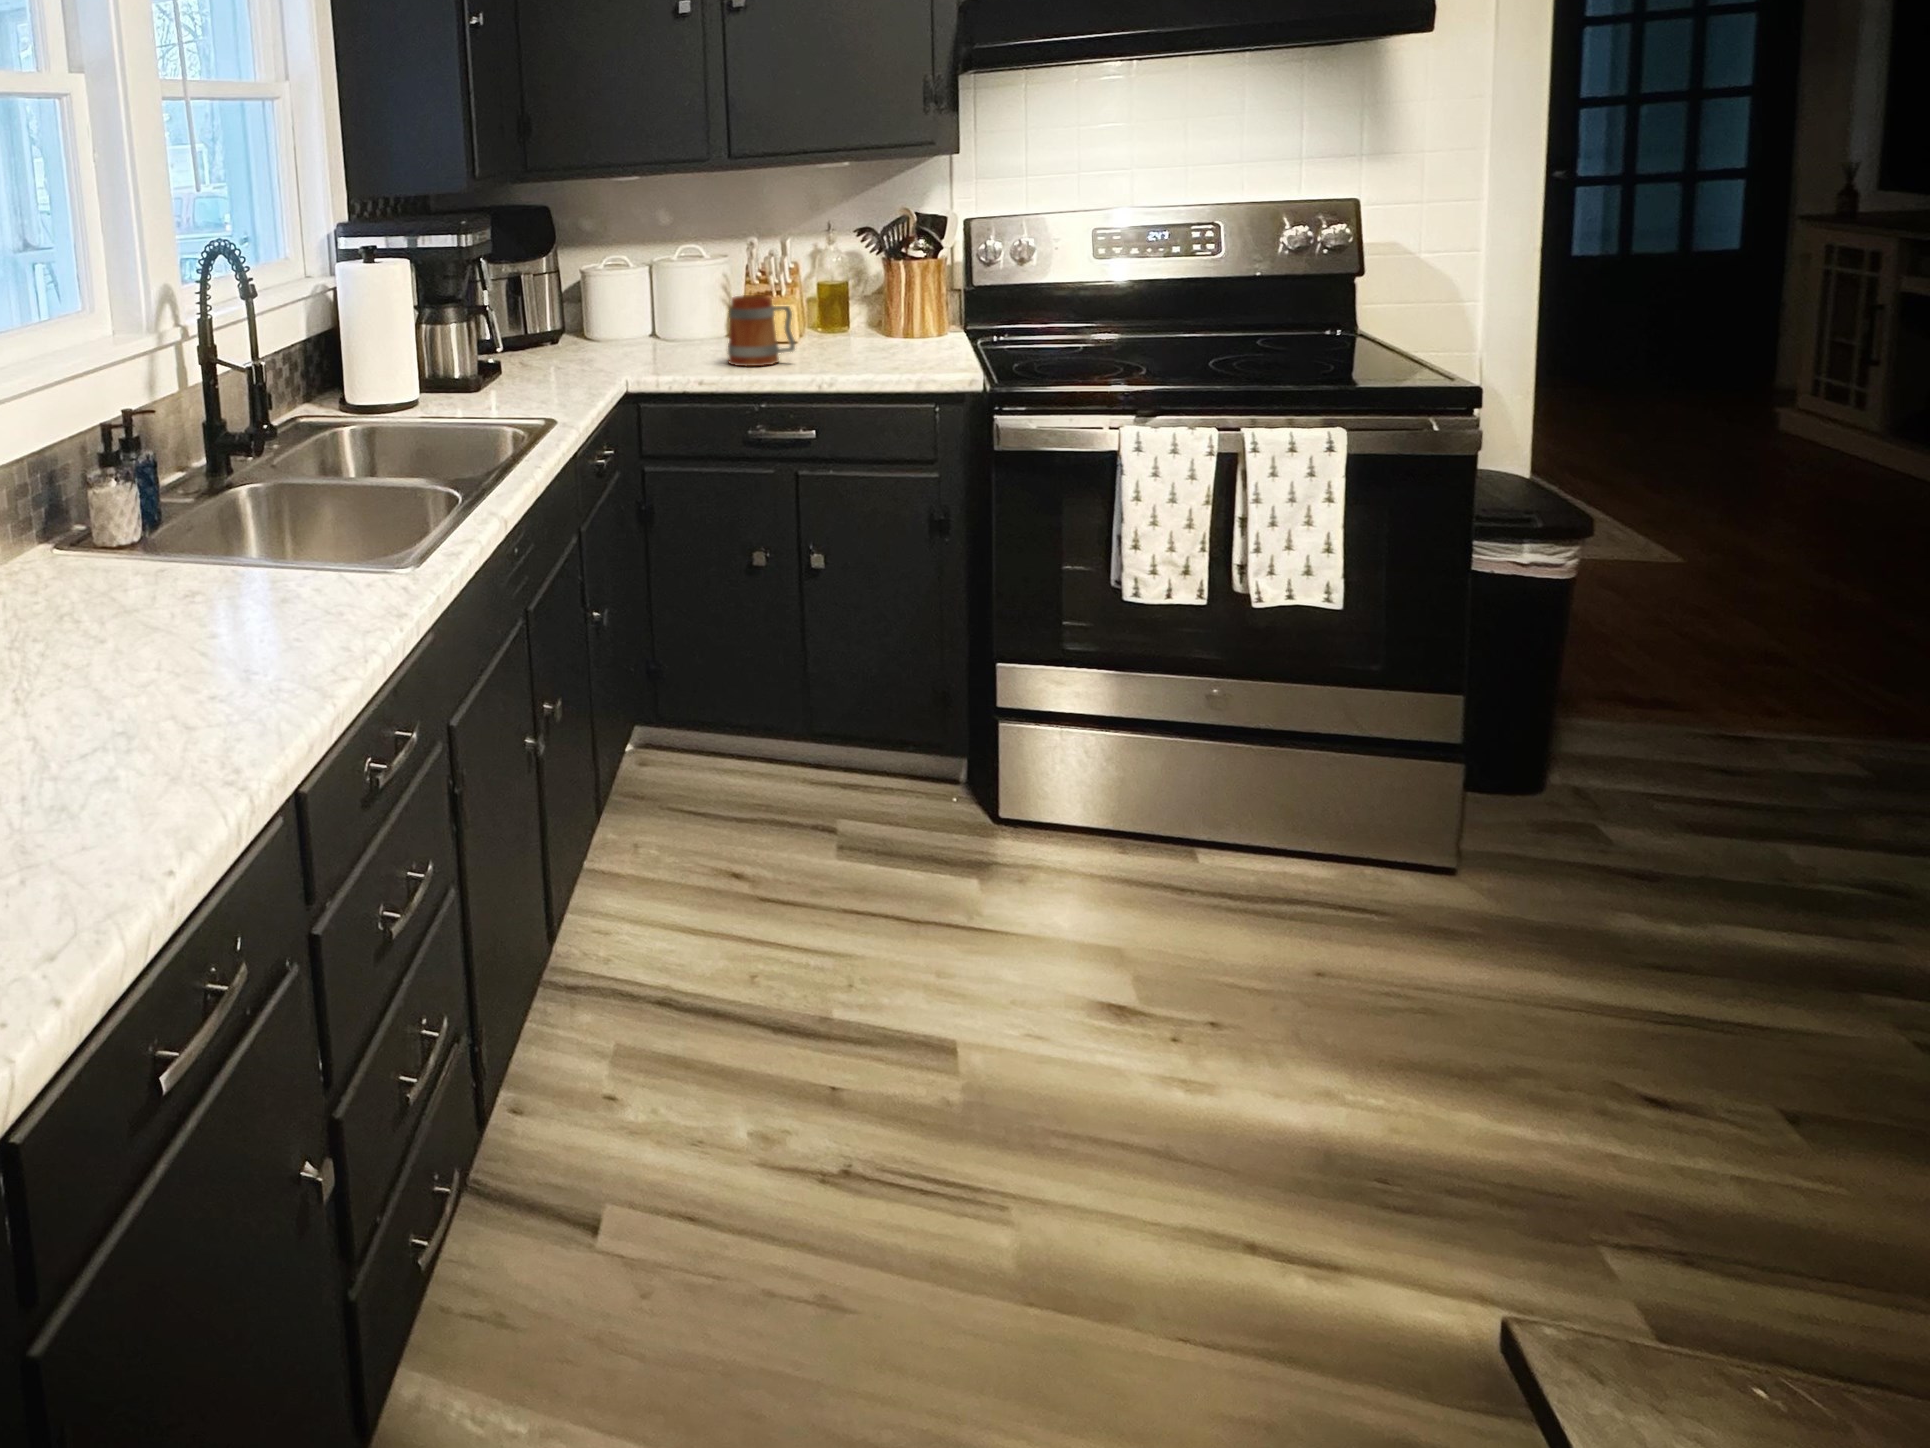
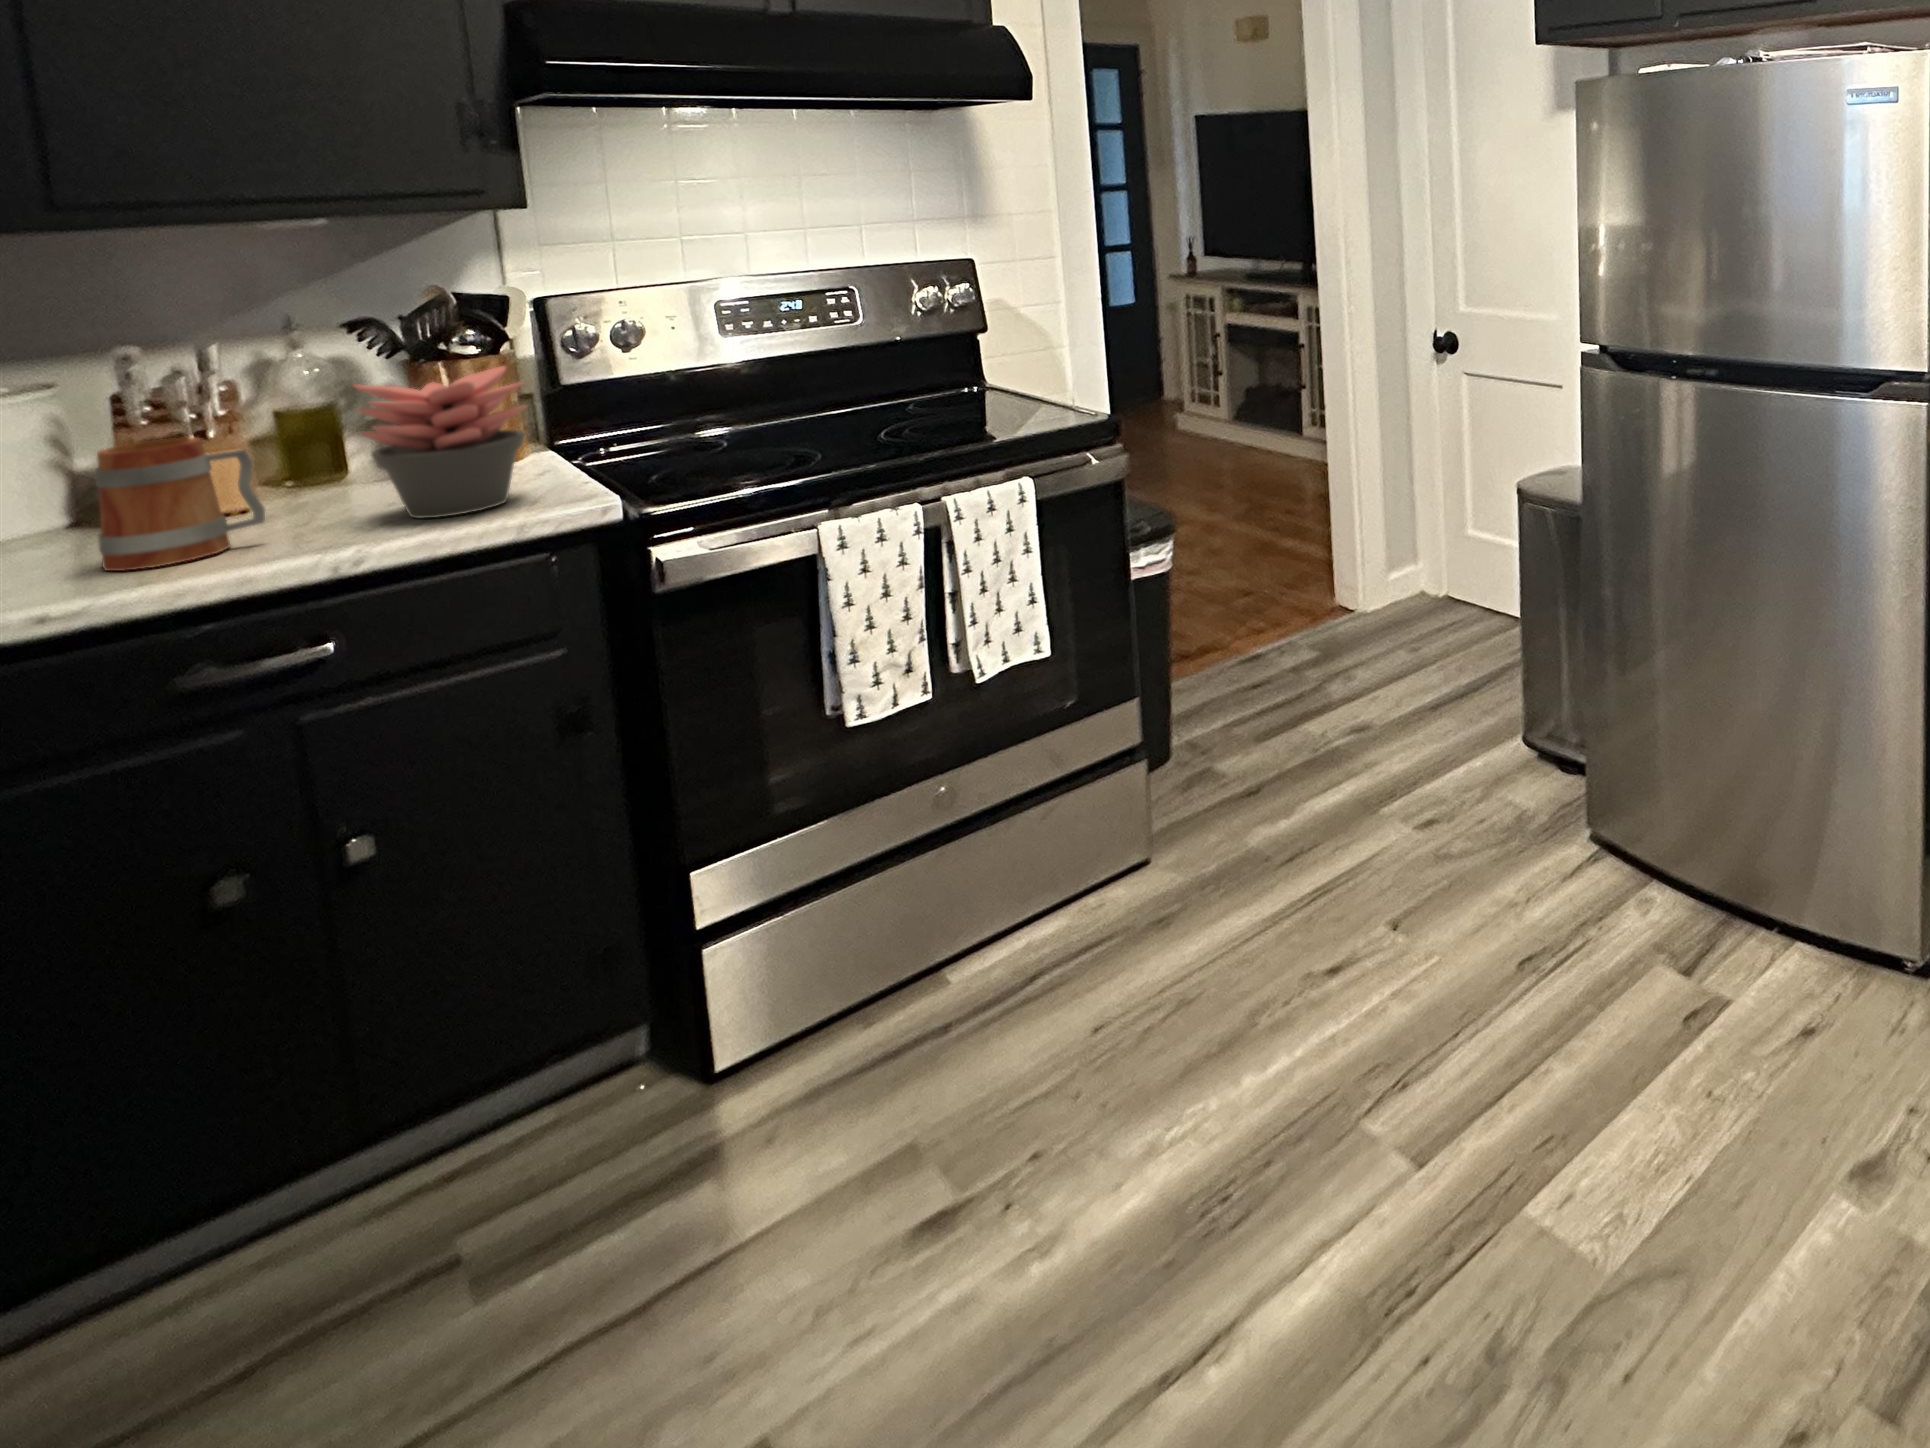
succulent plant: none [844,269,934,367] -> present [354,366,525,518]

